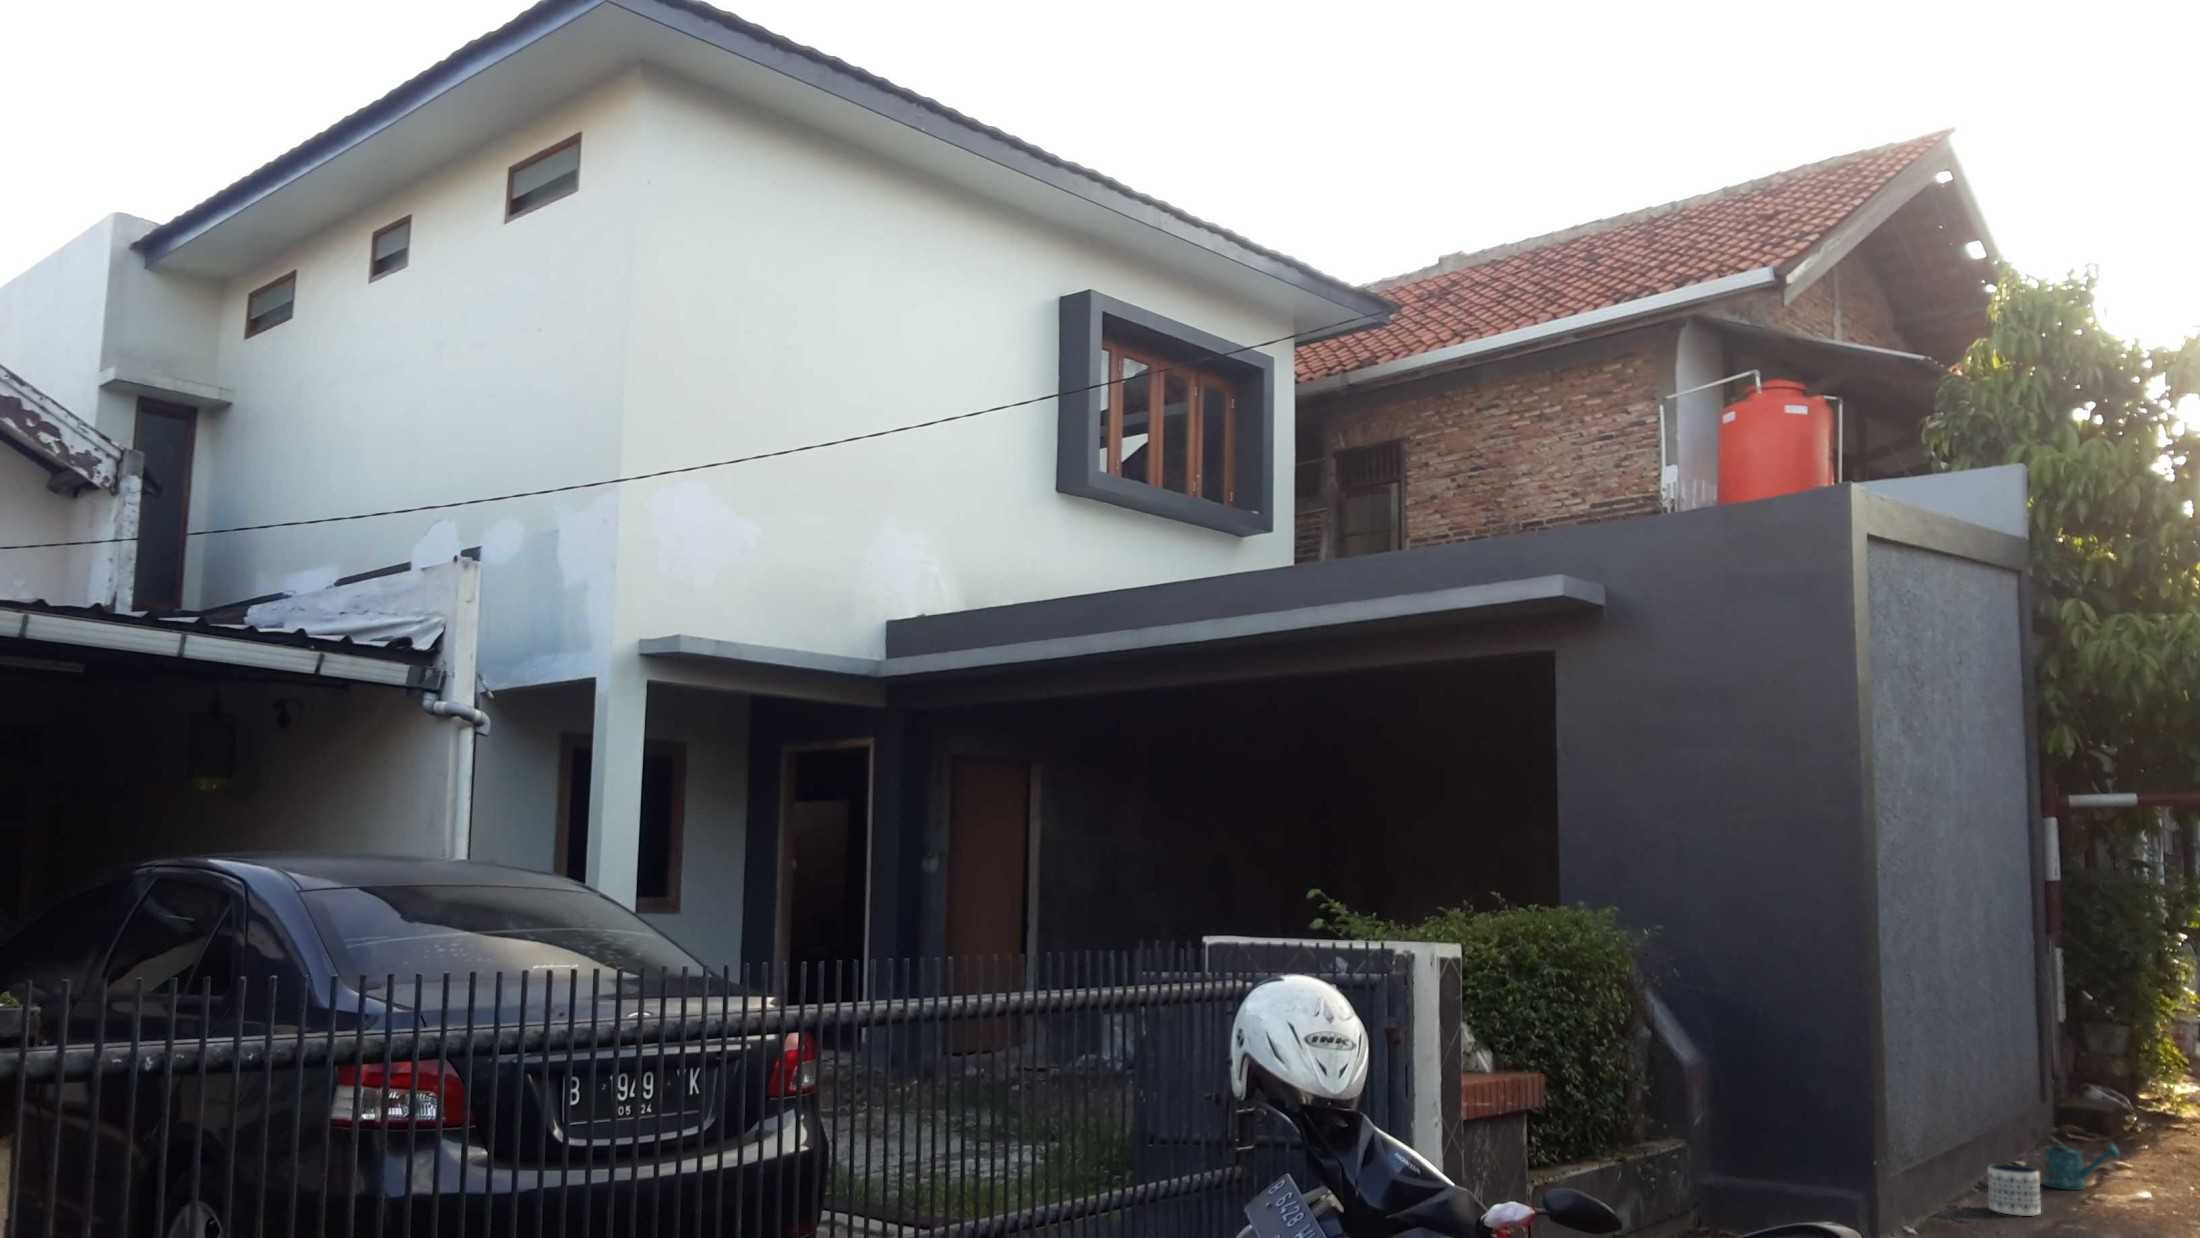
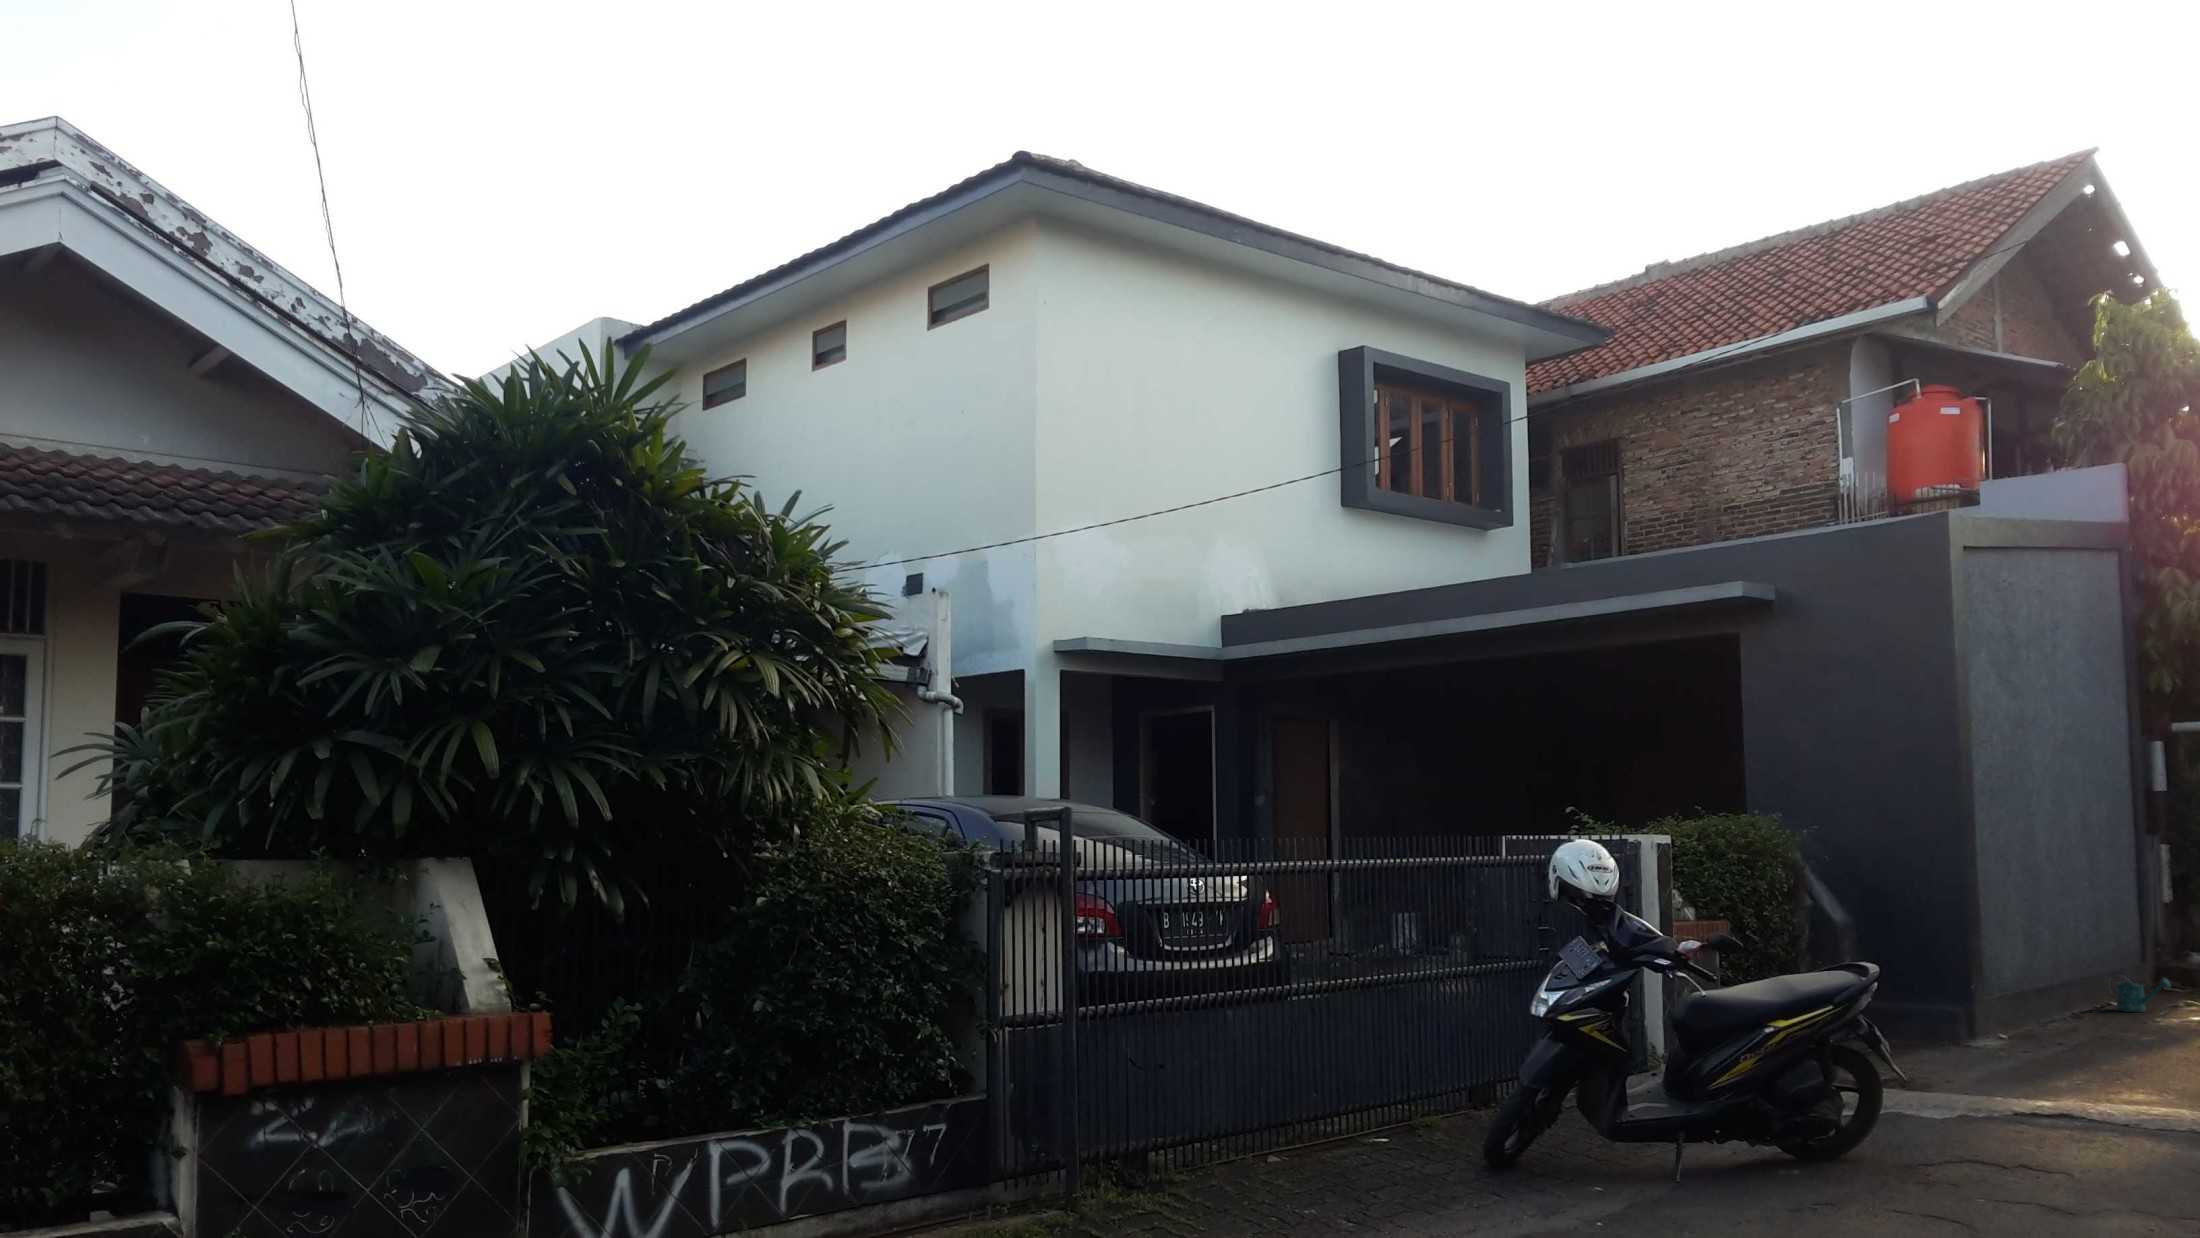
planter: present [1988,1164,2041,1216] -> none [2063,991,2101,1025]

